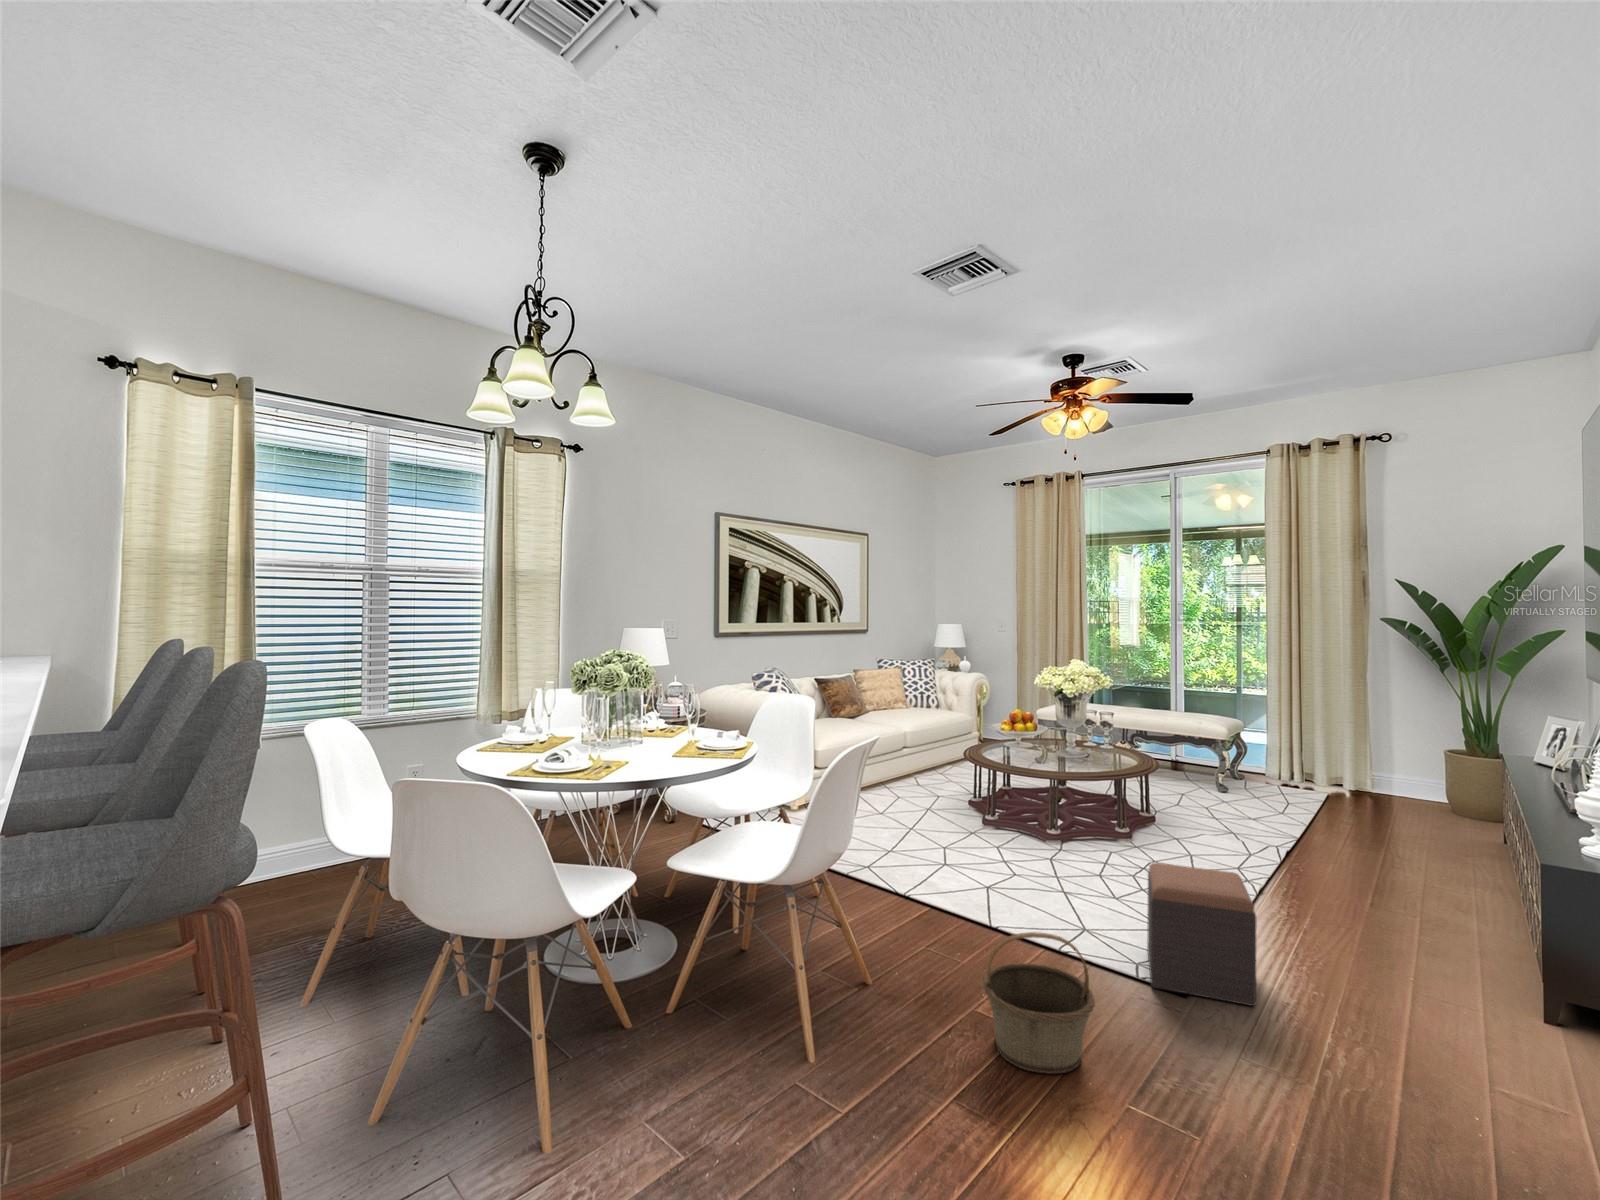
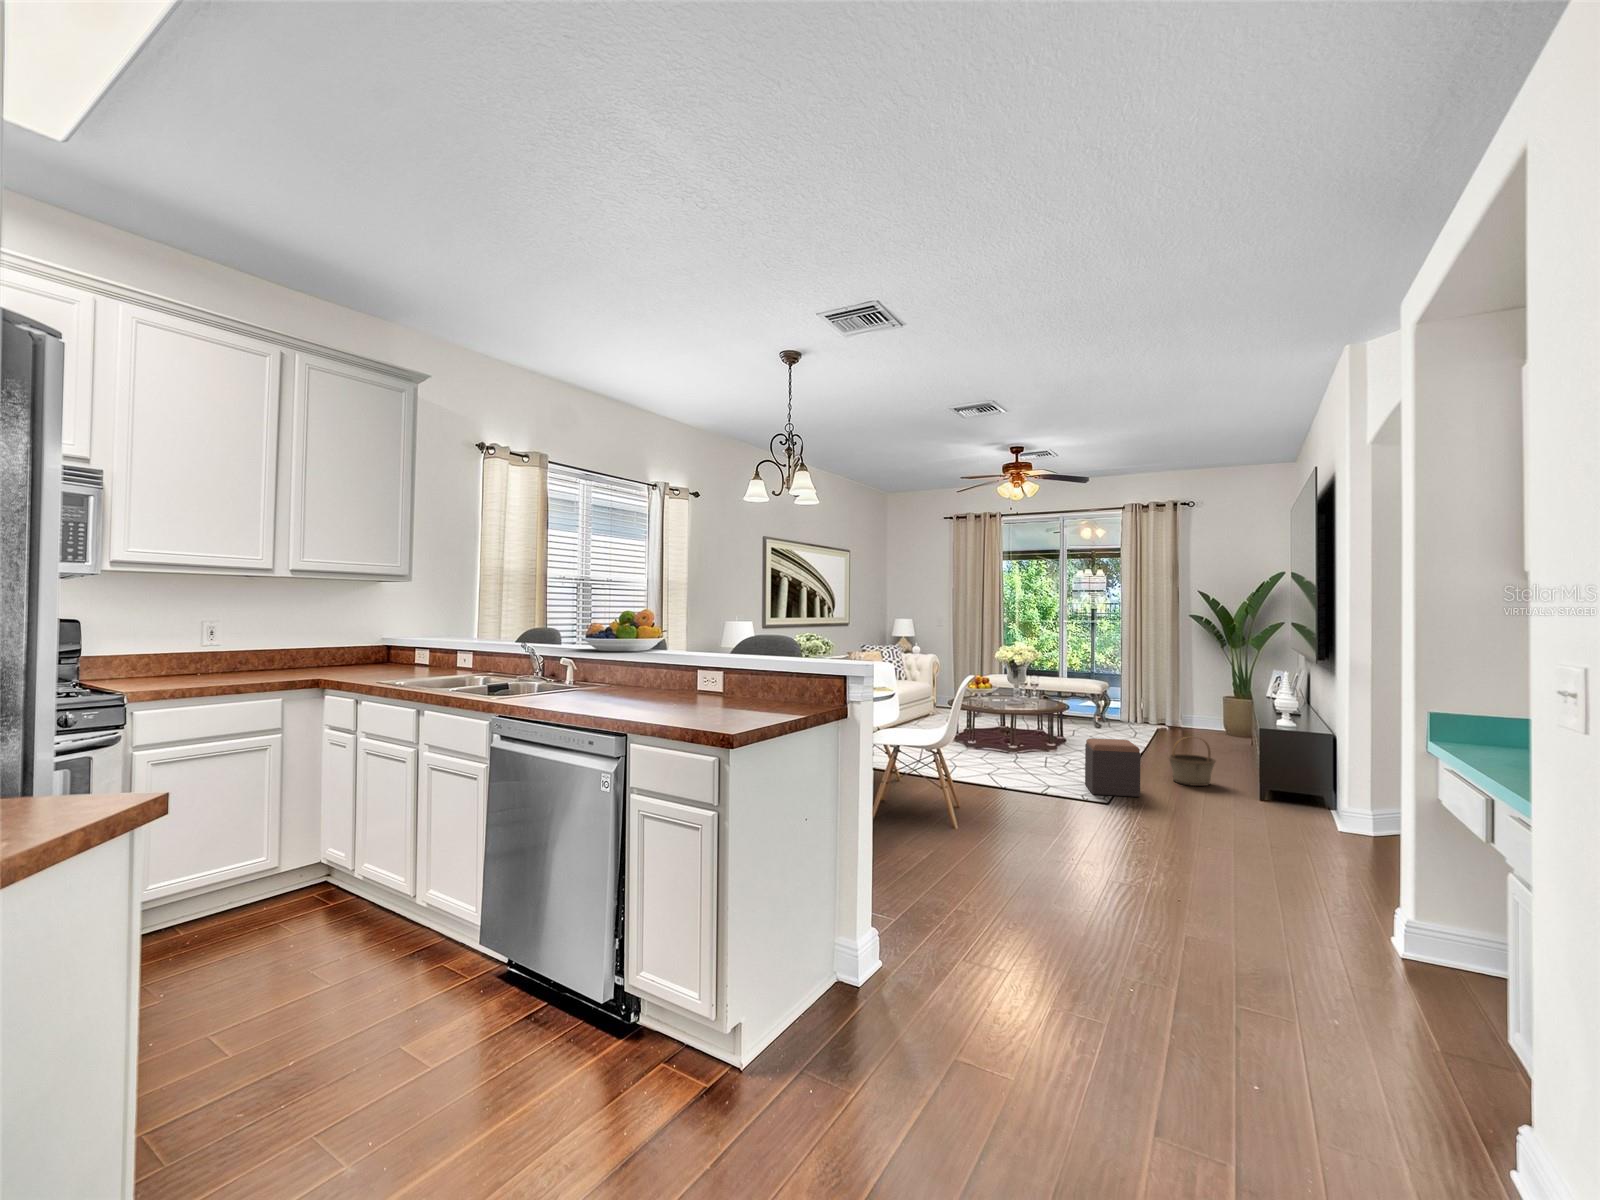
basket: present [983,932,1095,1074] -> present [1168,737,1216,786]

